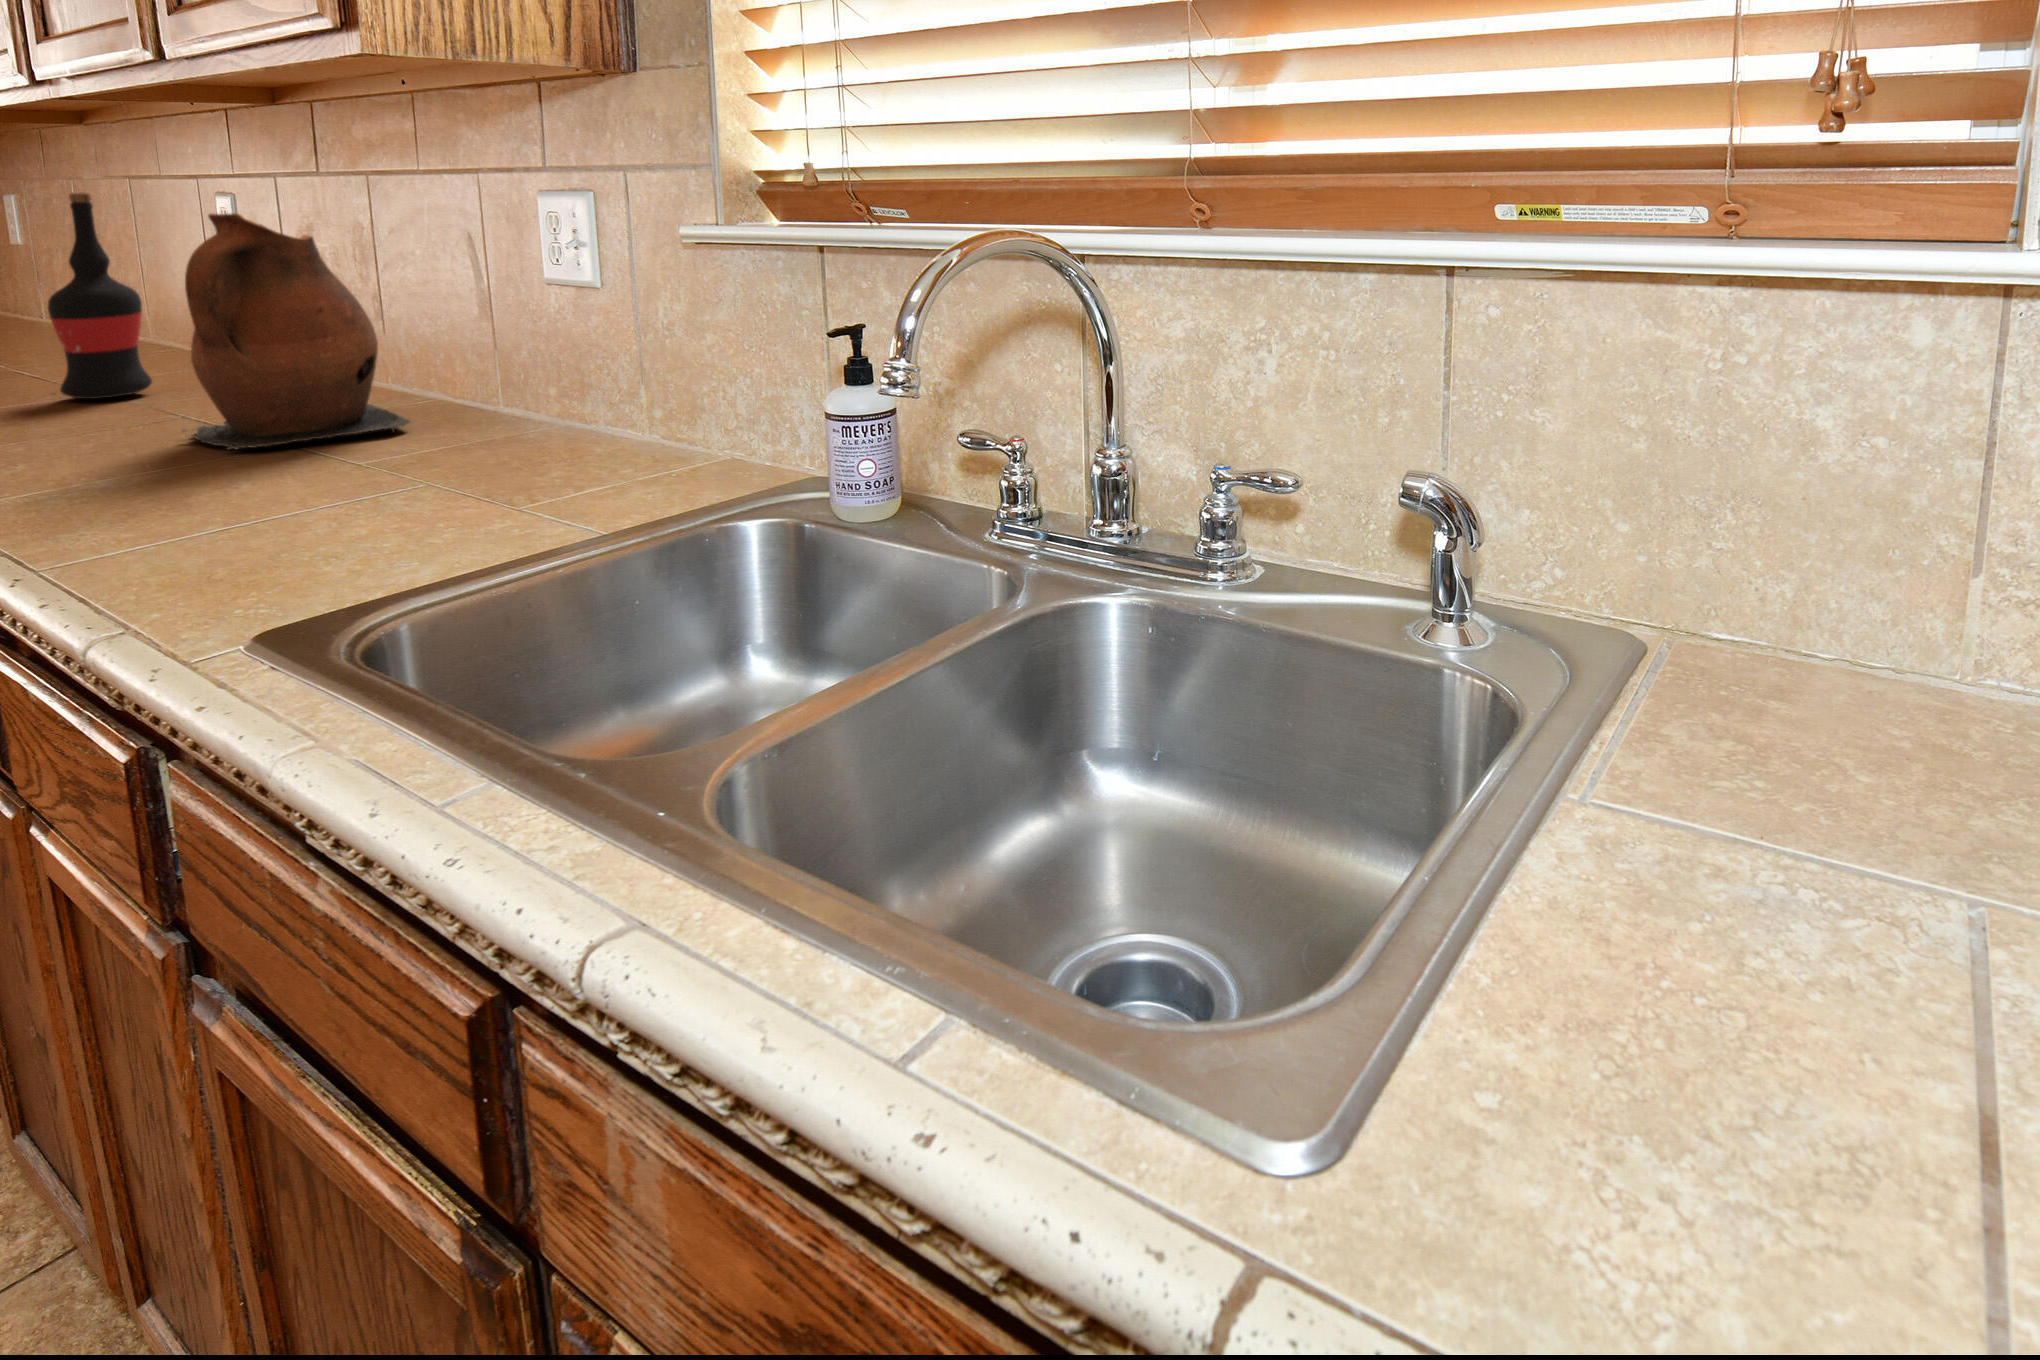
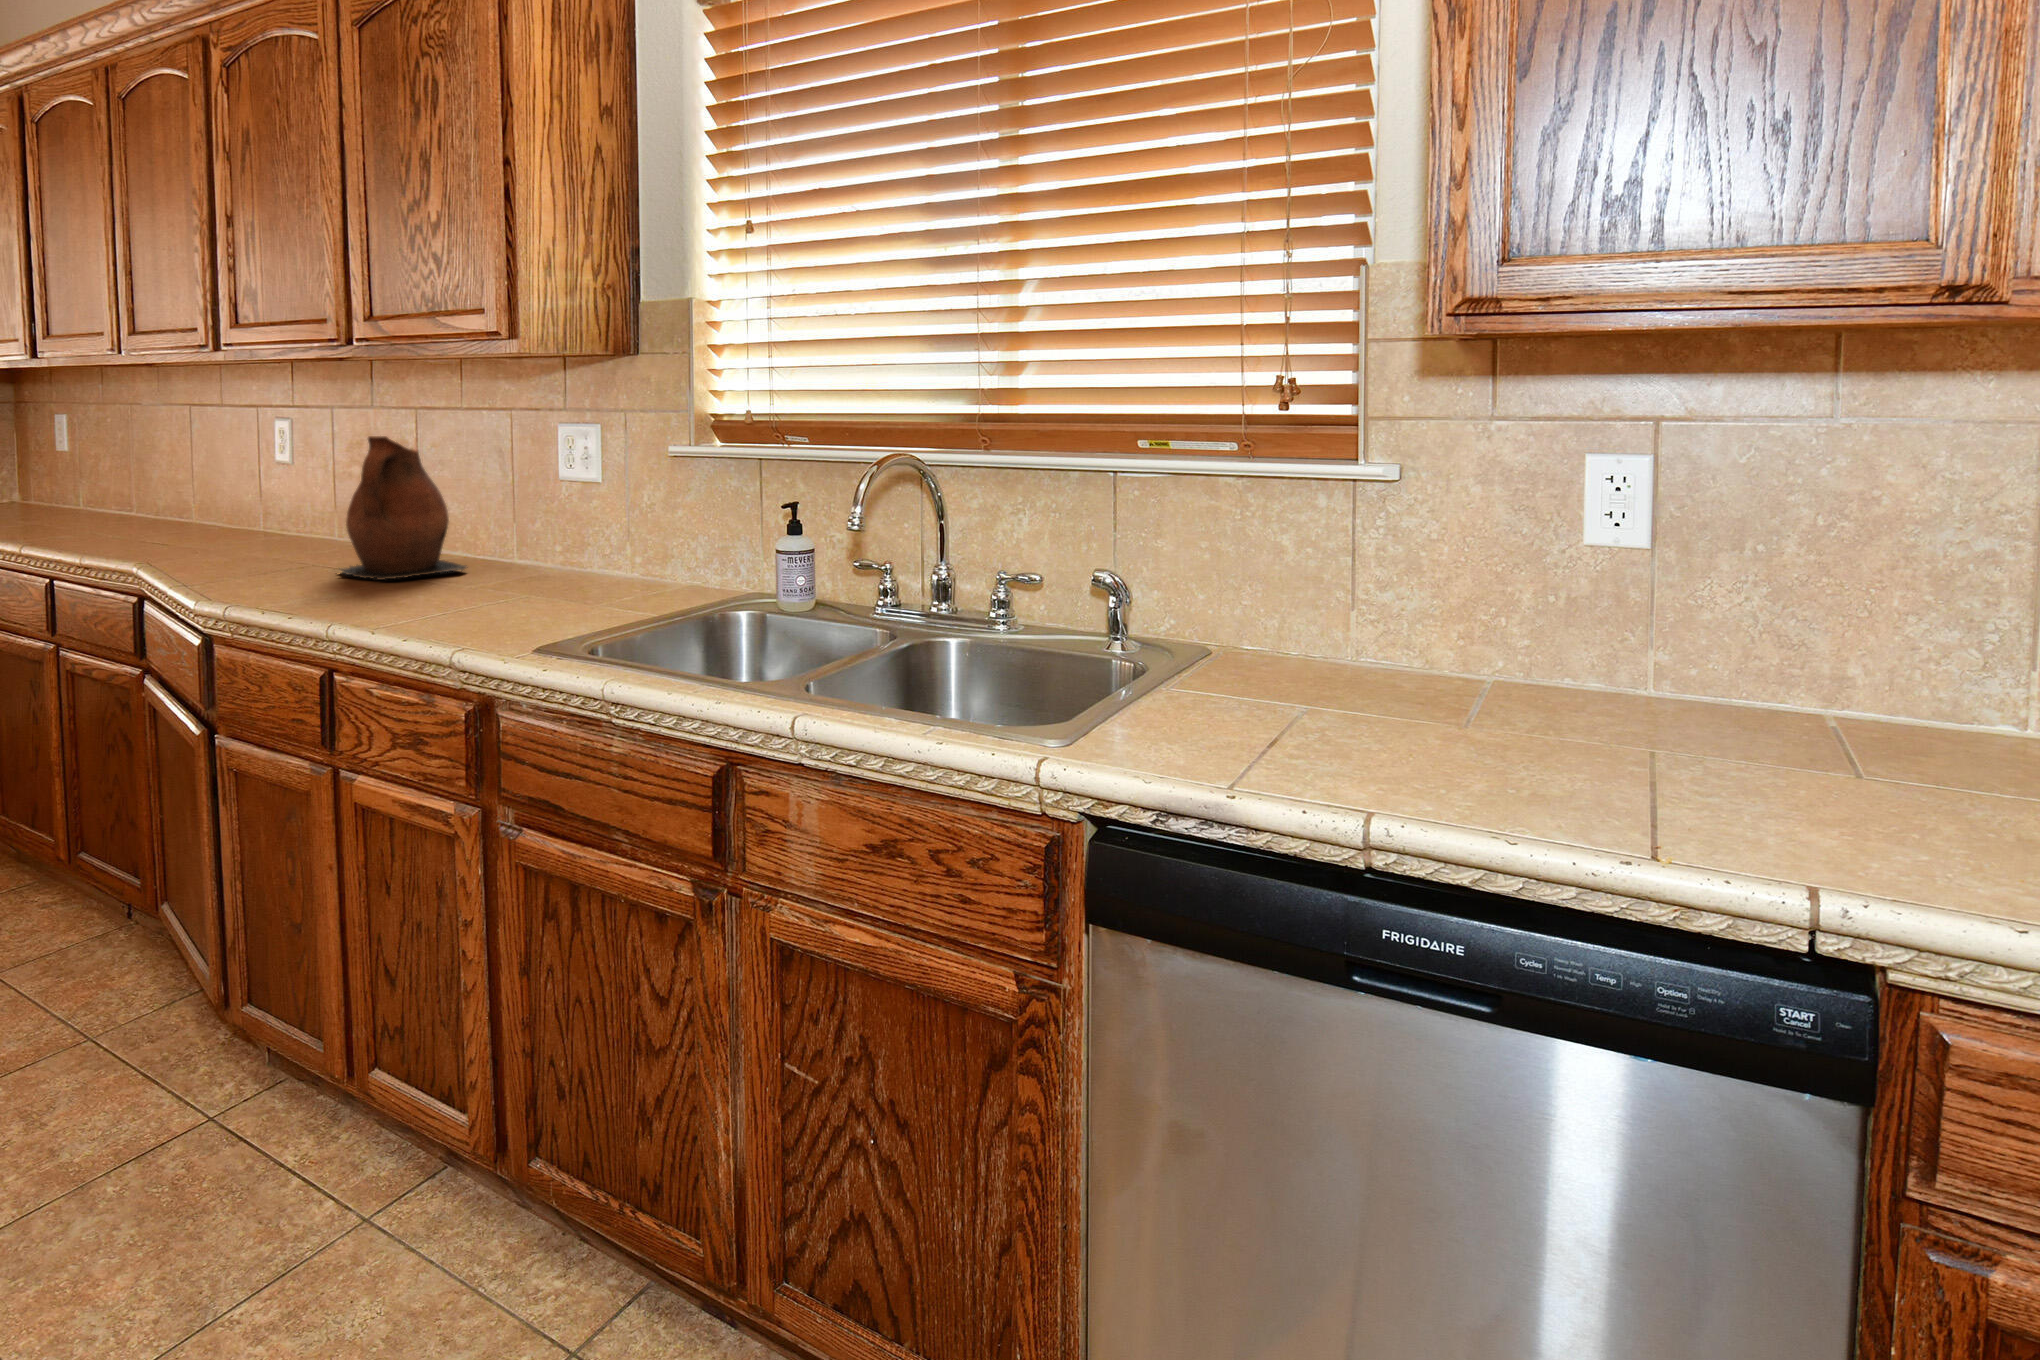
wine bottle: present [48,192,152,399] -> none [210,419,263,554]

